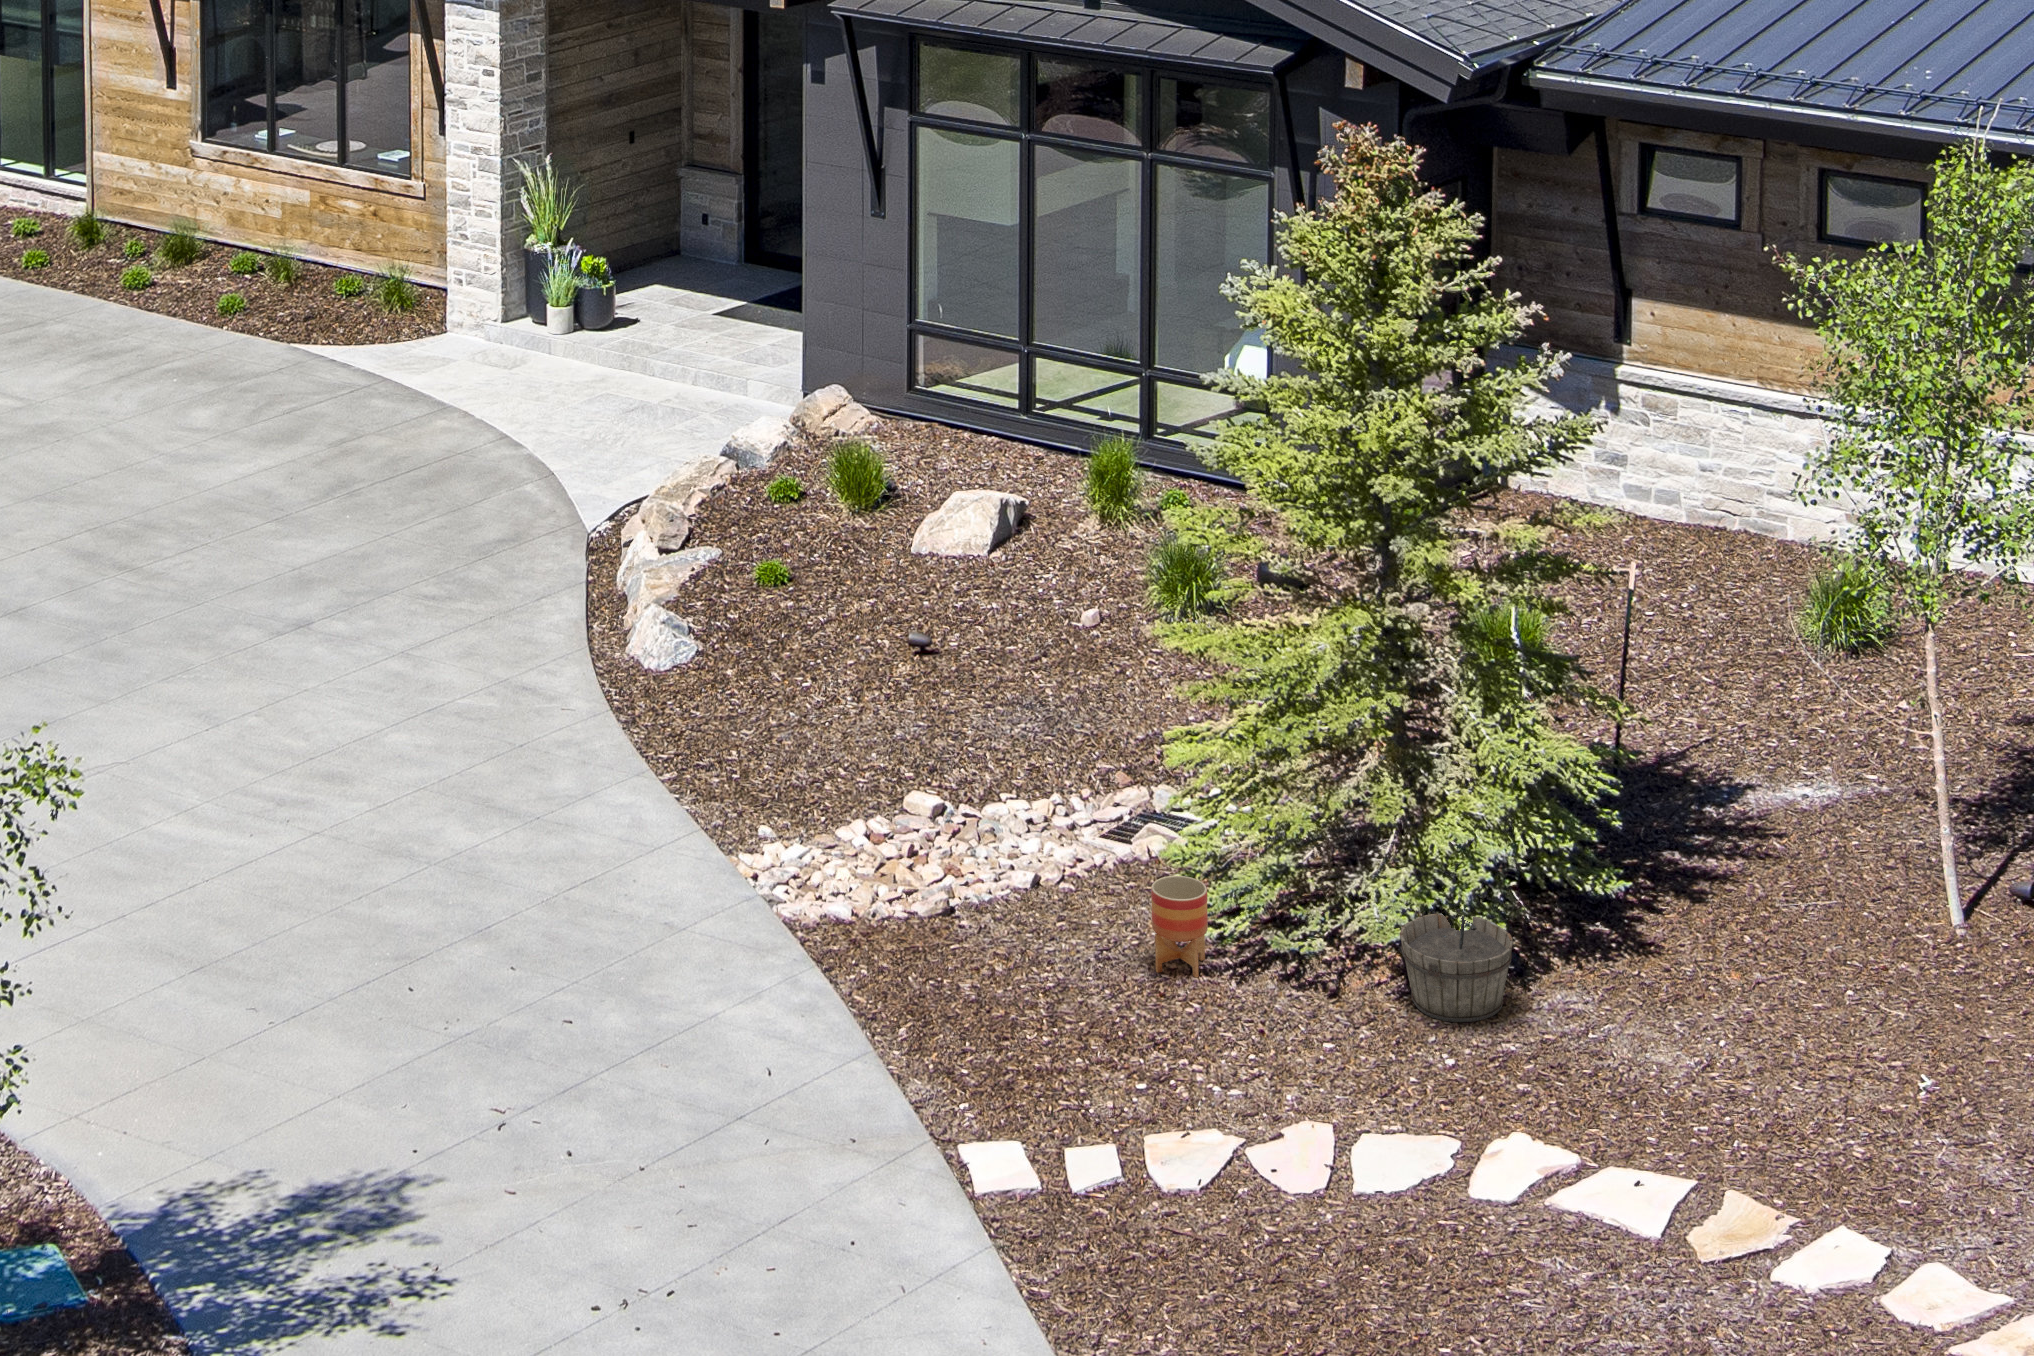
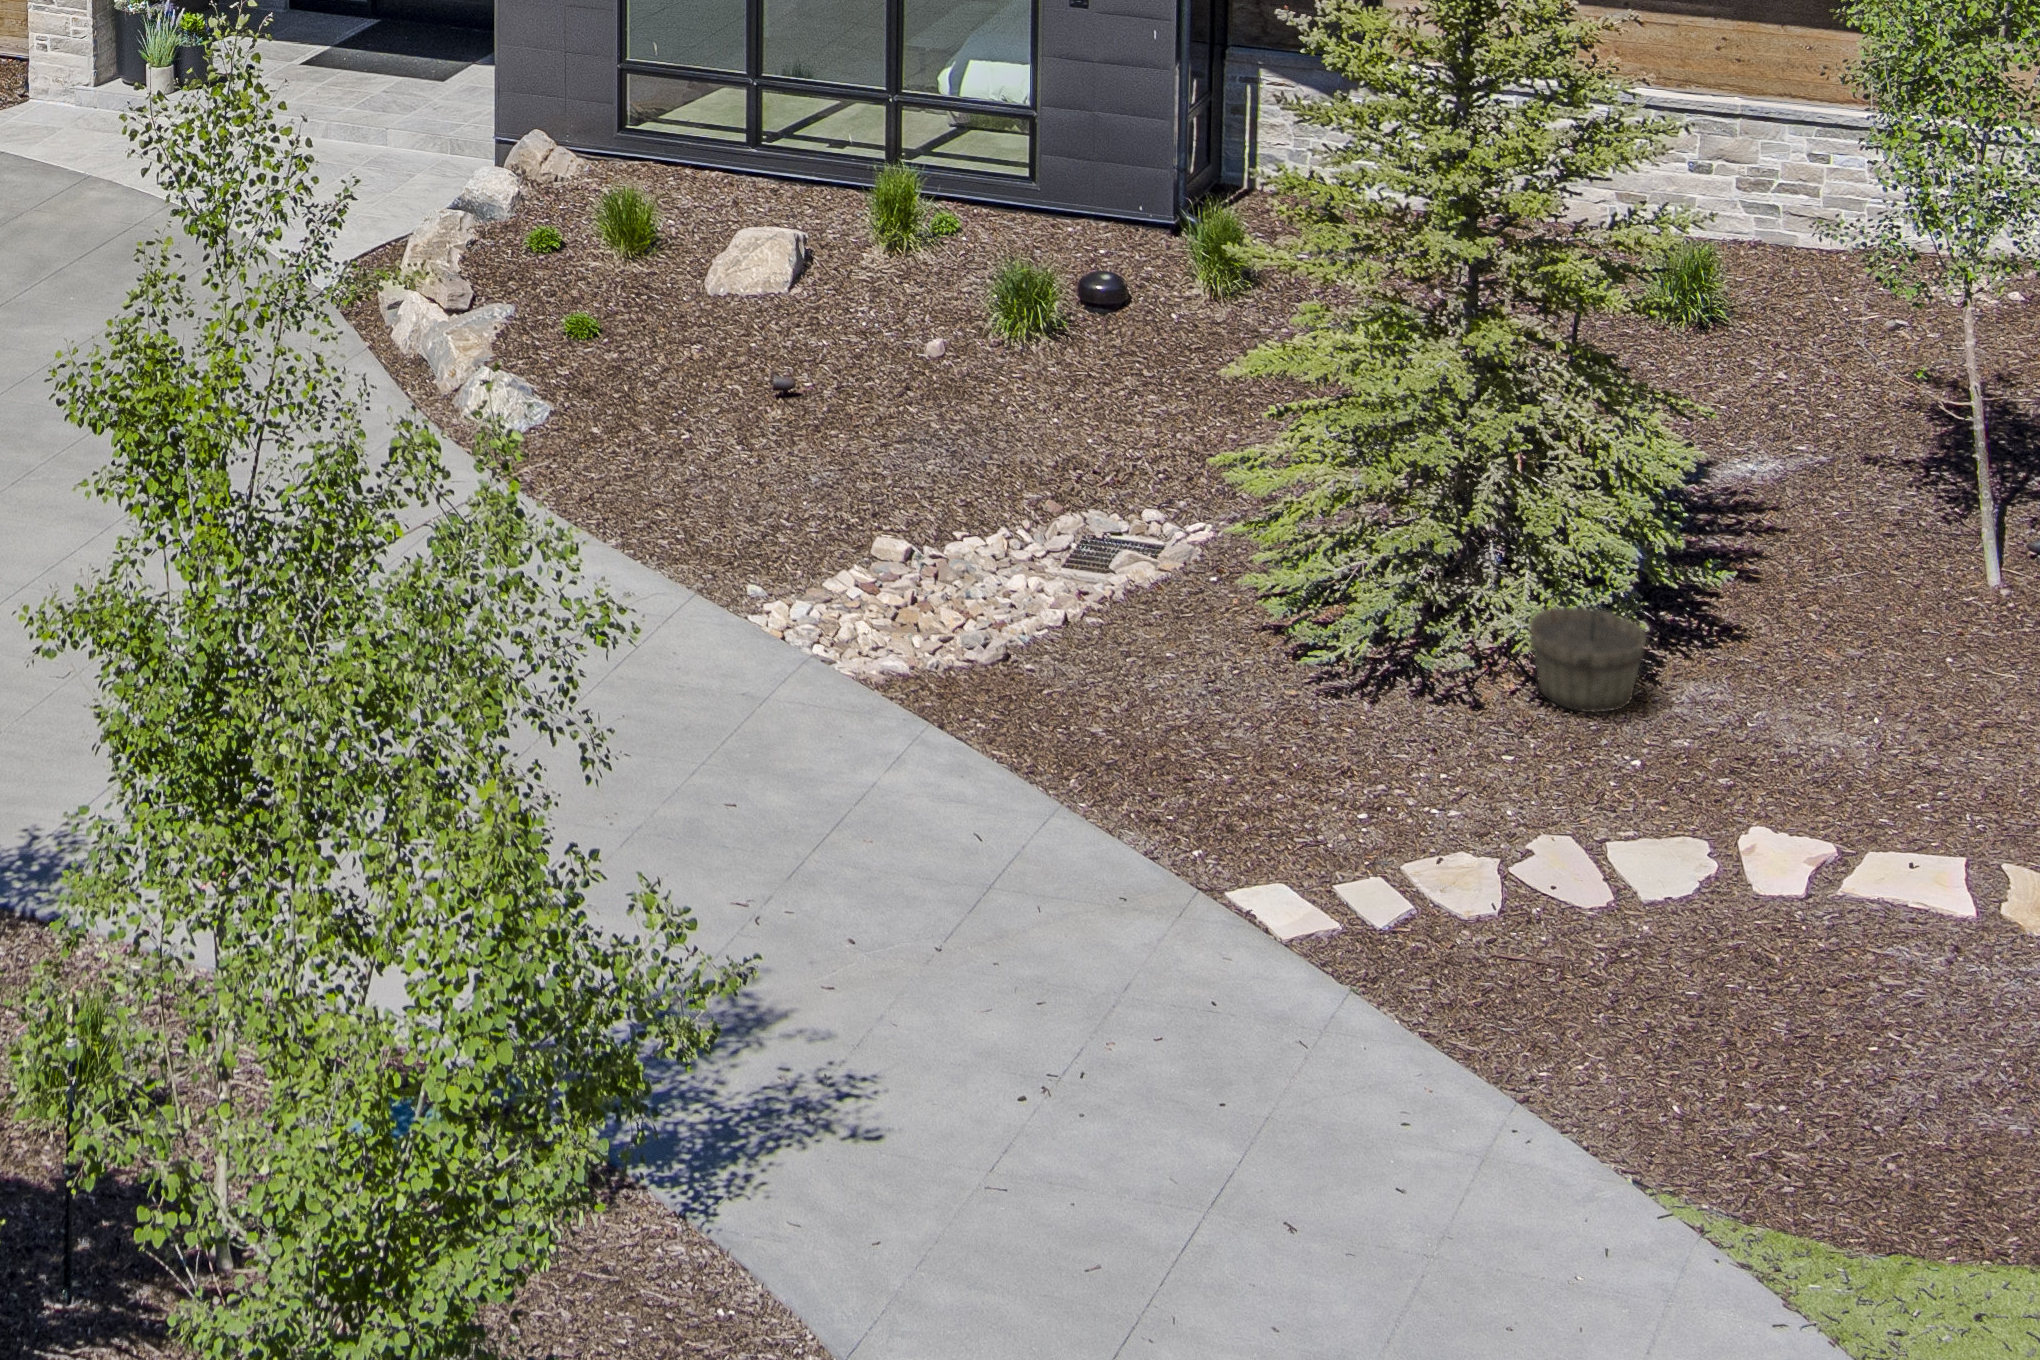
planter: present [1151,876,1208,977] -> none [1266,596,1326,694]

